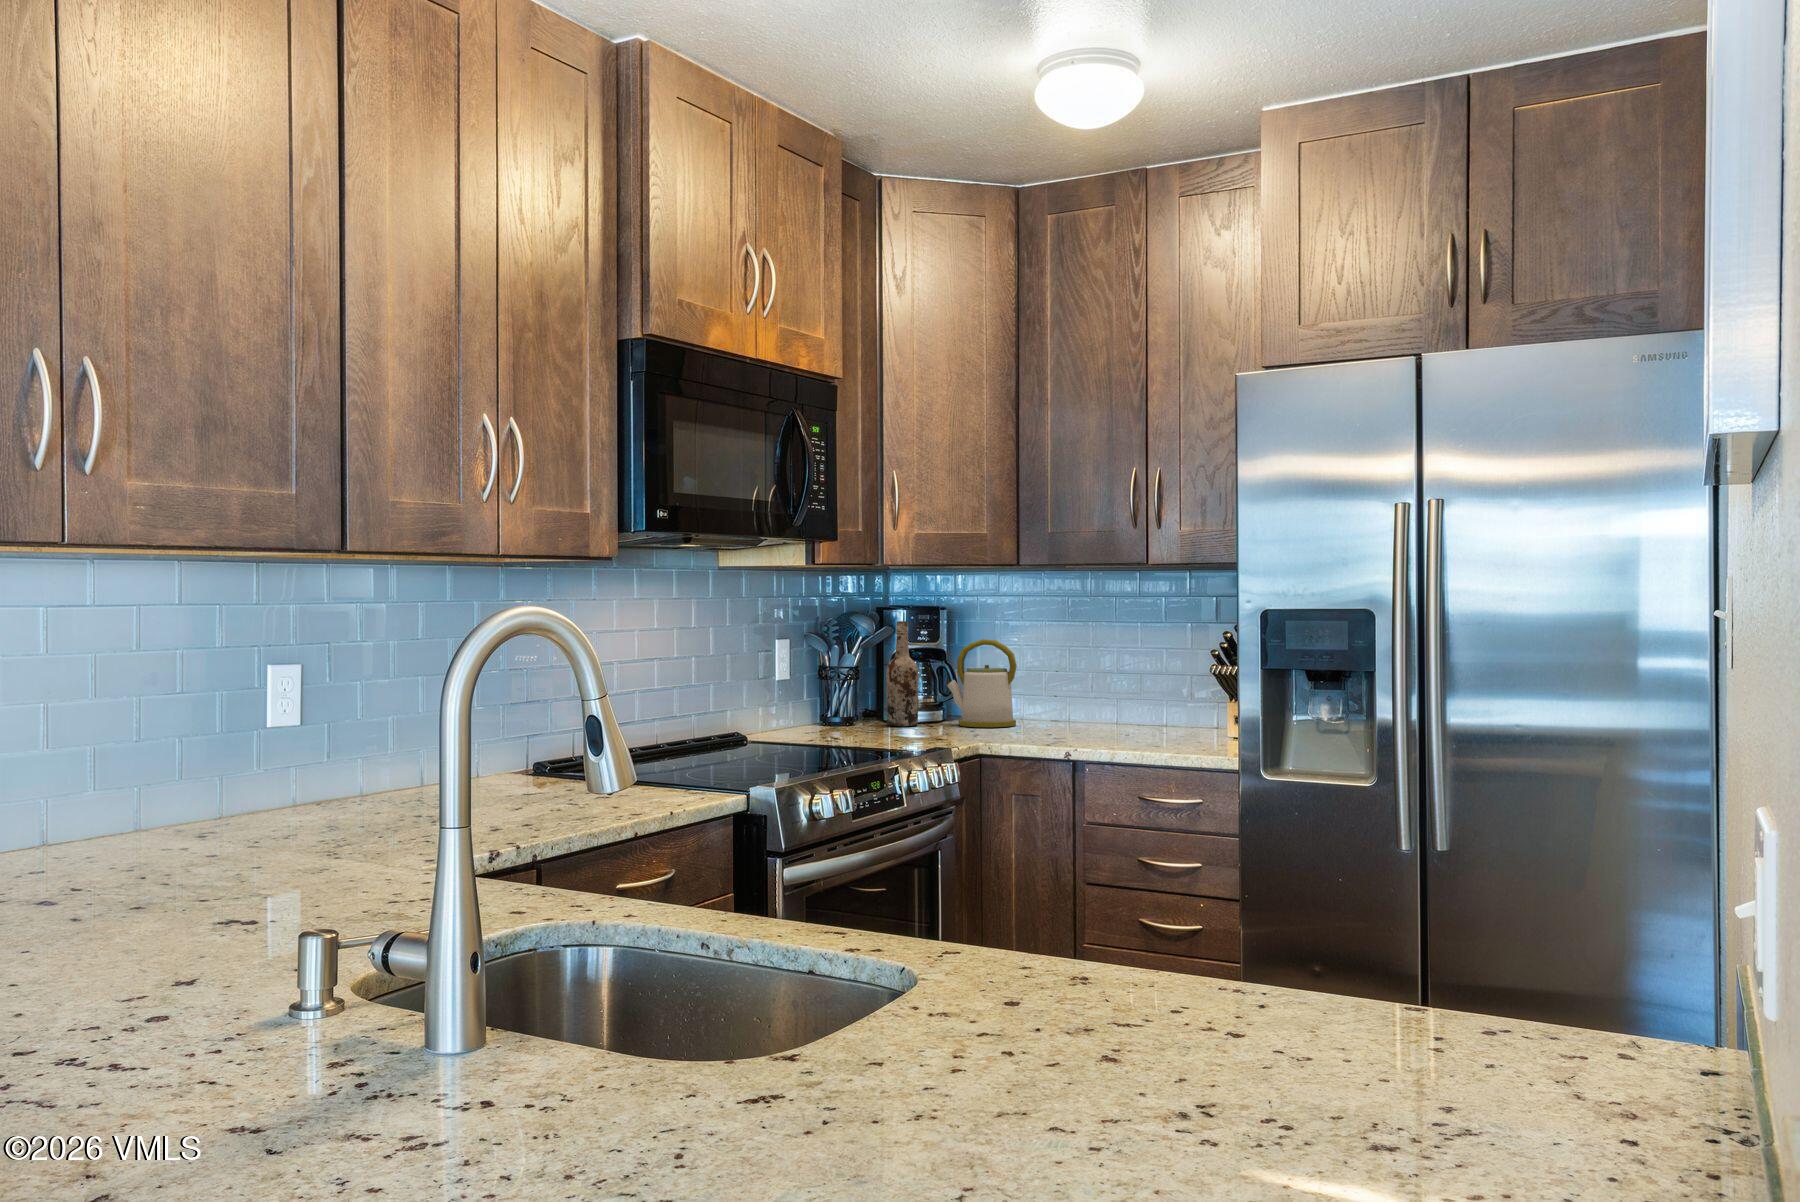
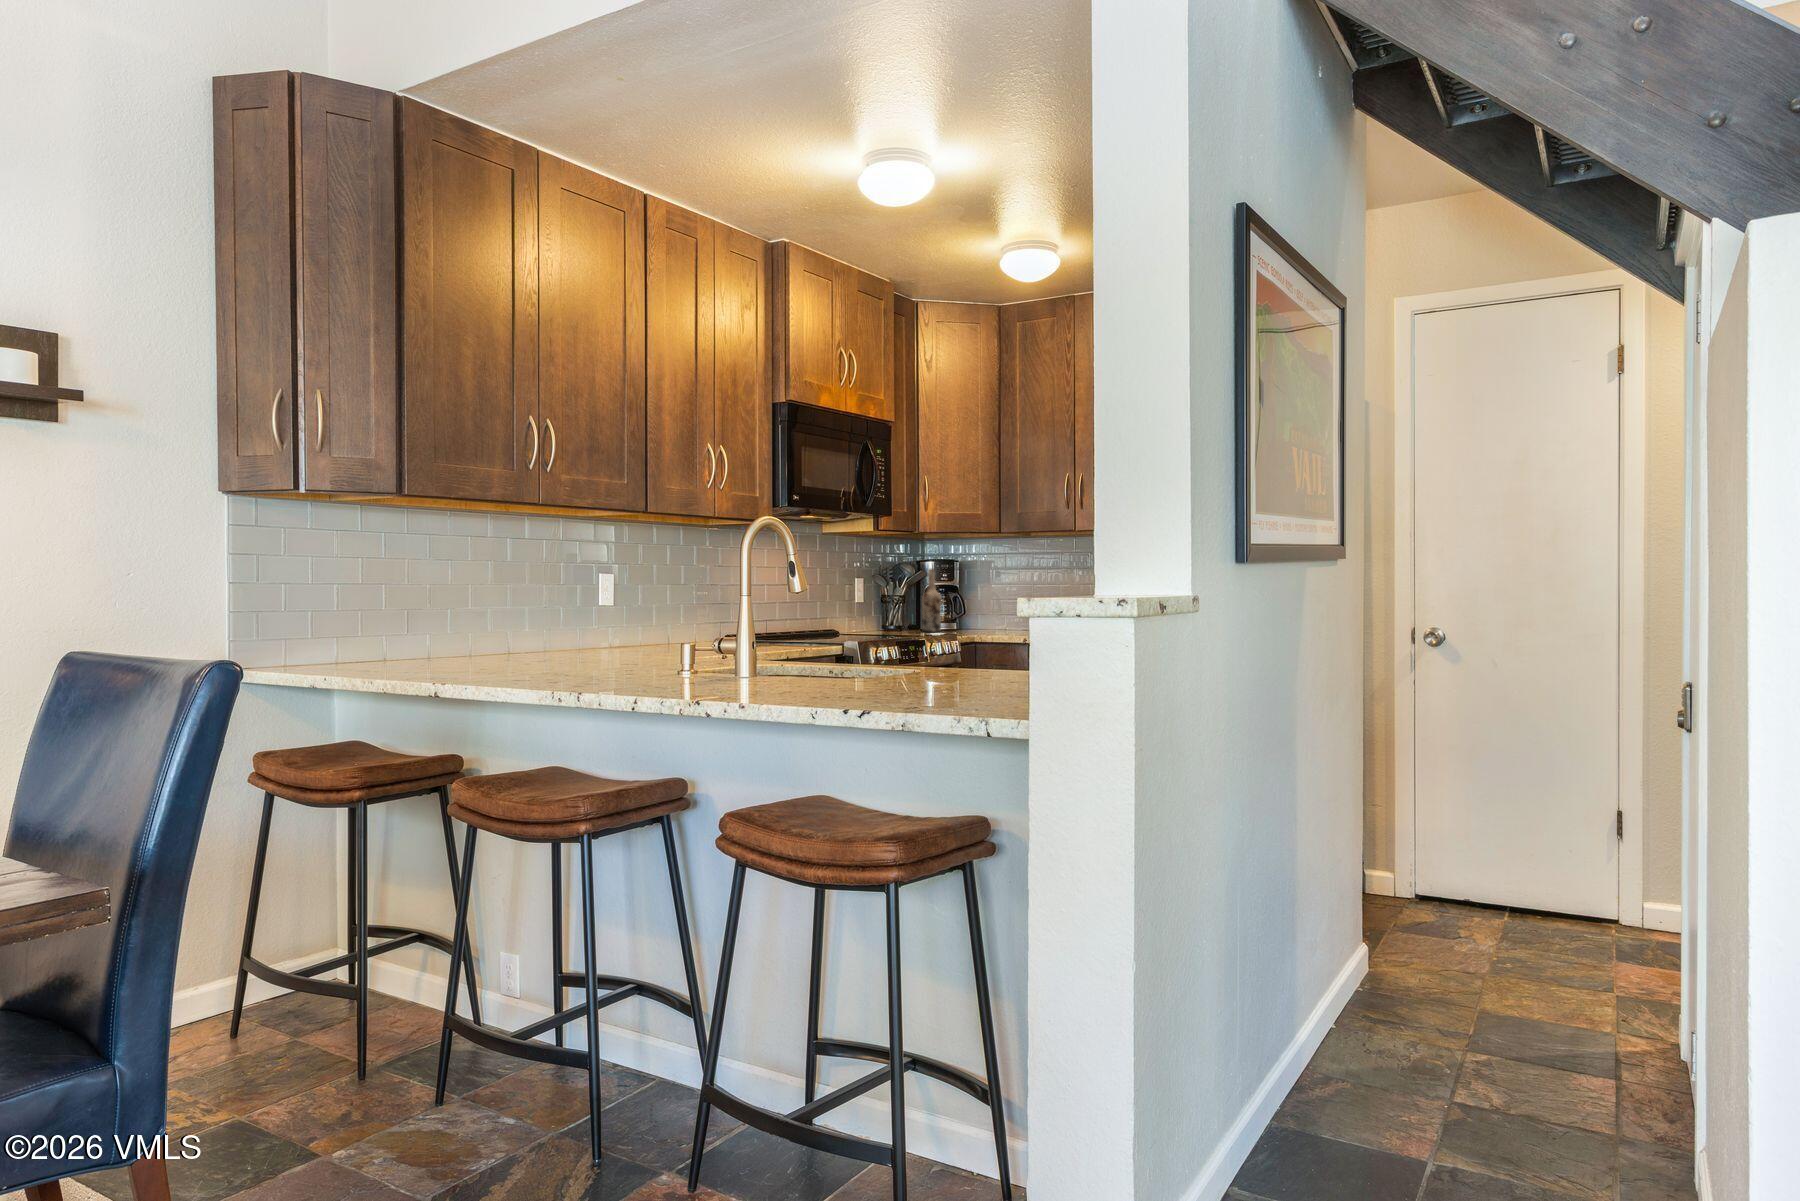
kettle: present [947,639,1017,727] -> none [959,579,1001,632]

